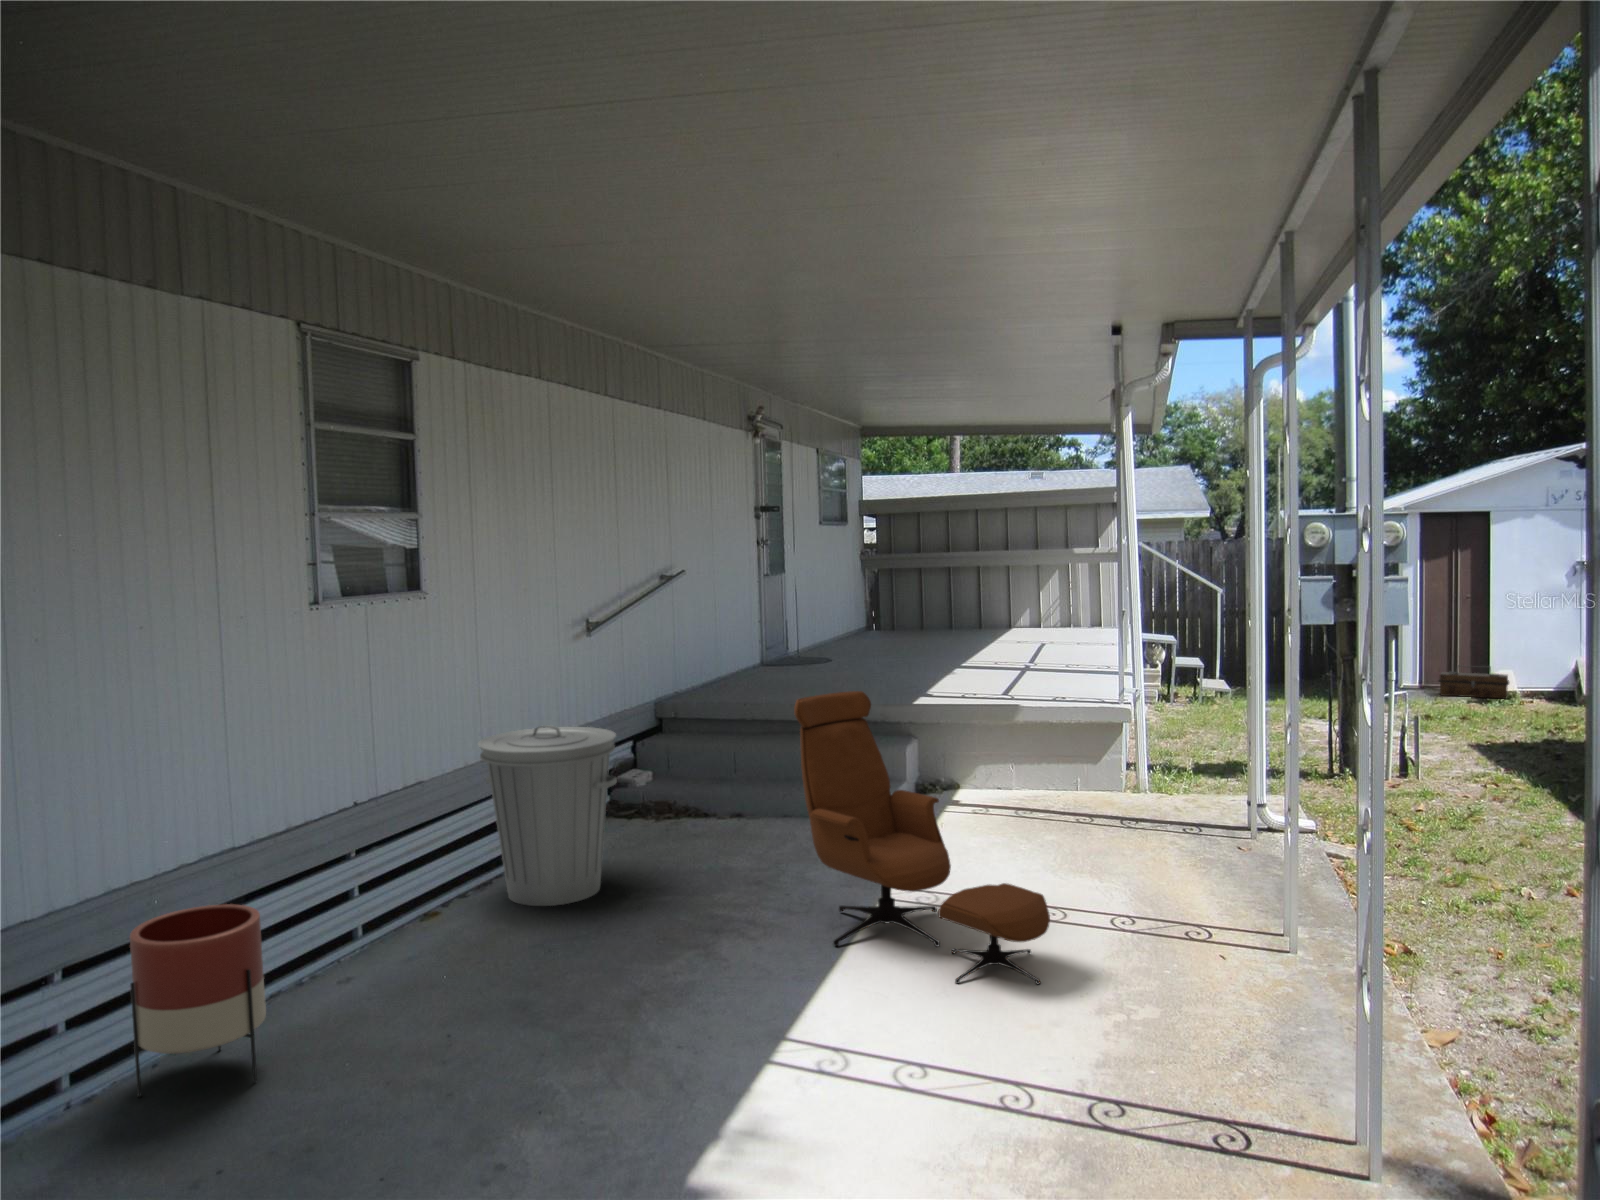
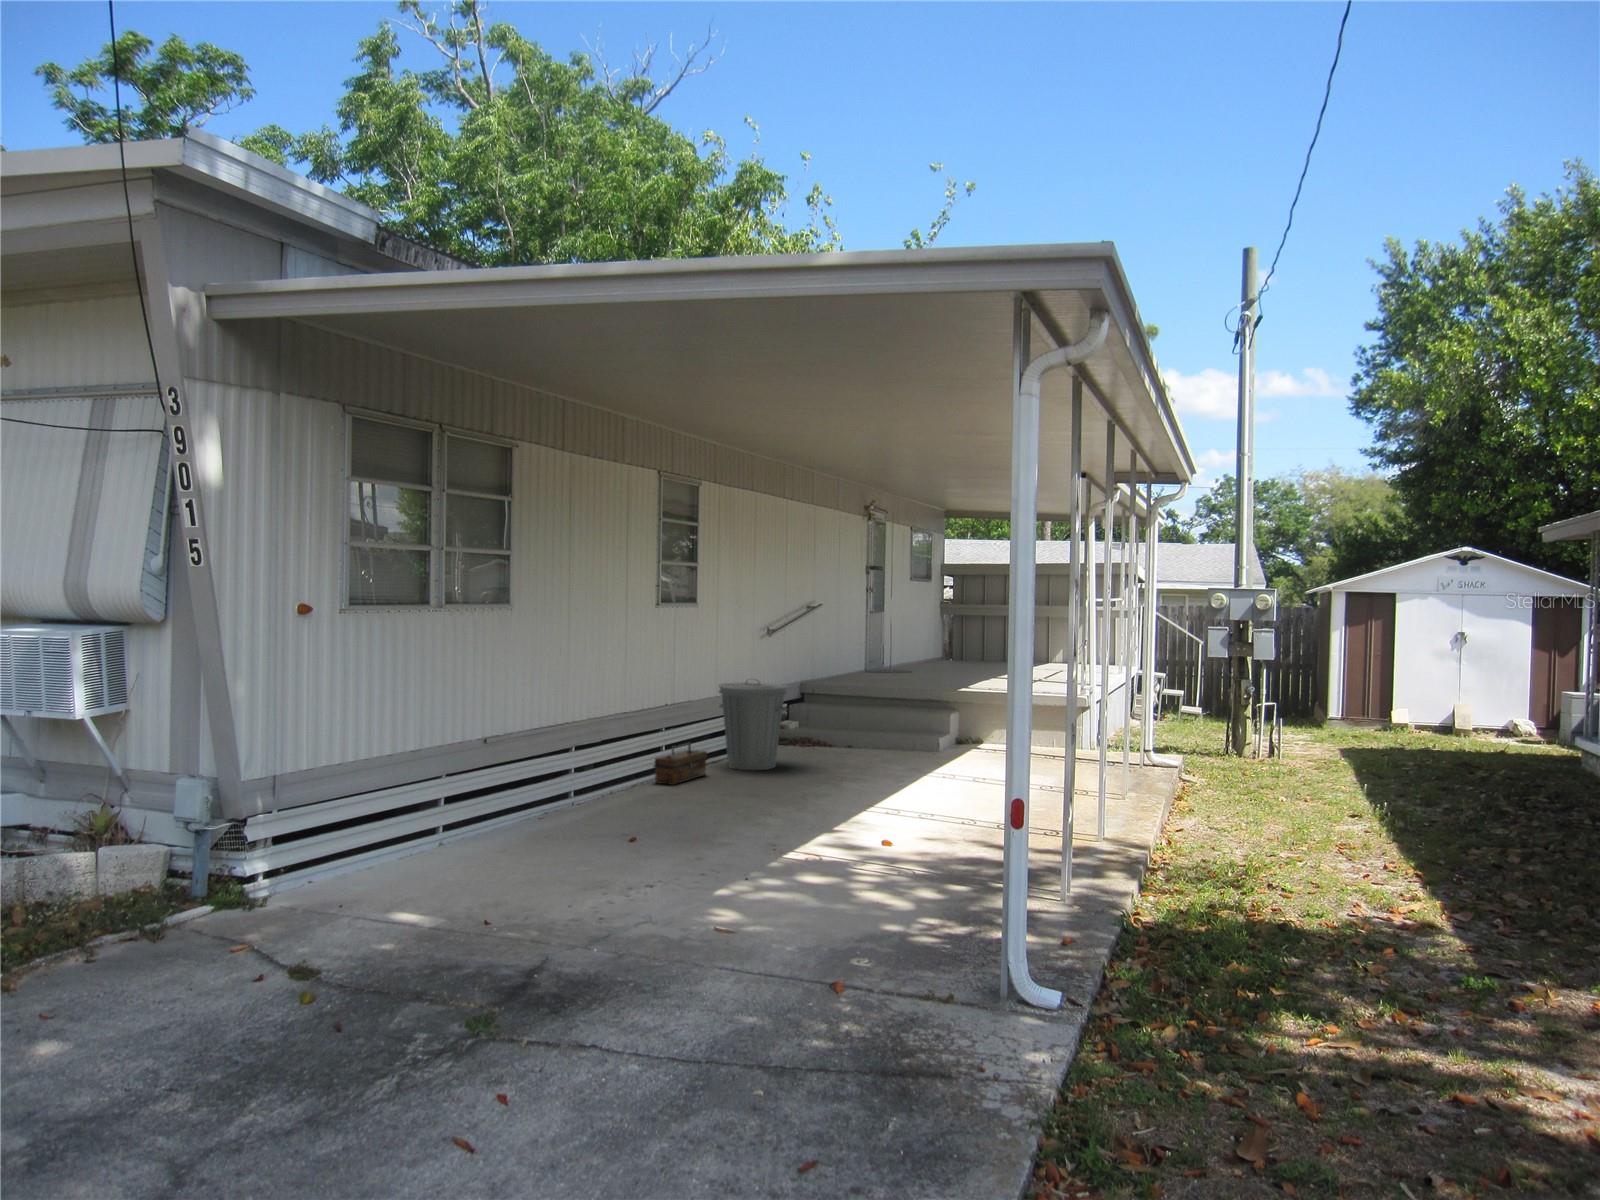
toolbox: present [1439,665,1509,699] -> present [654,743,708,785]
lounge chair: present [794,691,1050,984] -> none [881,668,998,801]
planter: present [130,904,266,1097] -> none [602,732,651,802]

